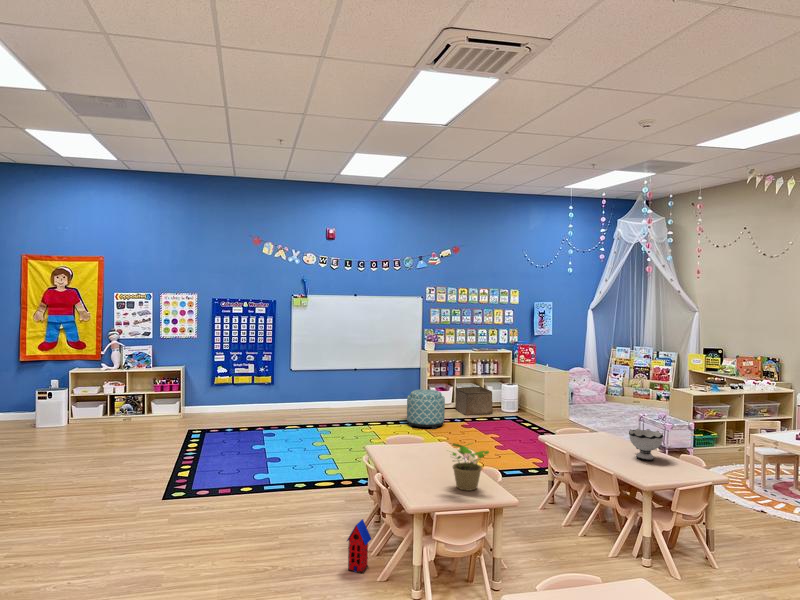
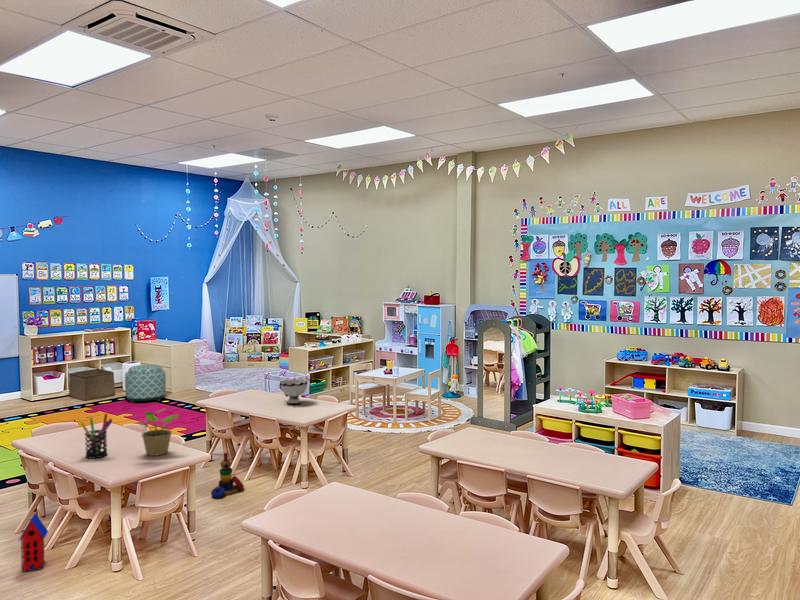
ottoman: present [407,389,445,429] -> present [125,365,166,403]
pen holder: none [402,437,430,480] -> present [80,414,112,459]
stacking toy: none [536,500,575,549] -> present [211,453,244,498]

